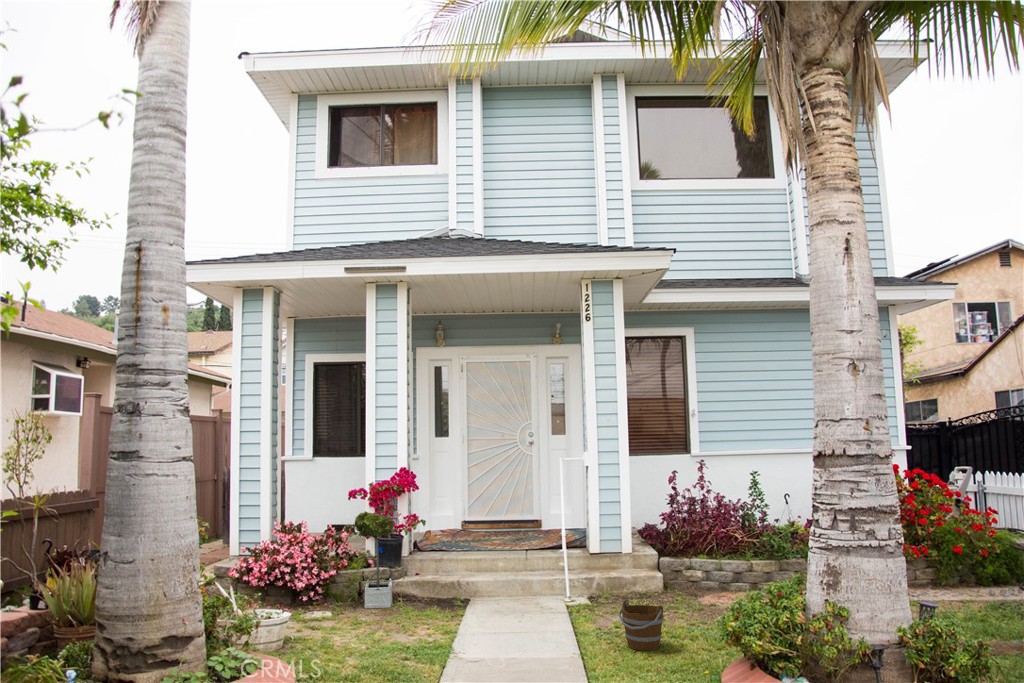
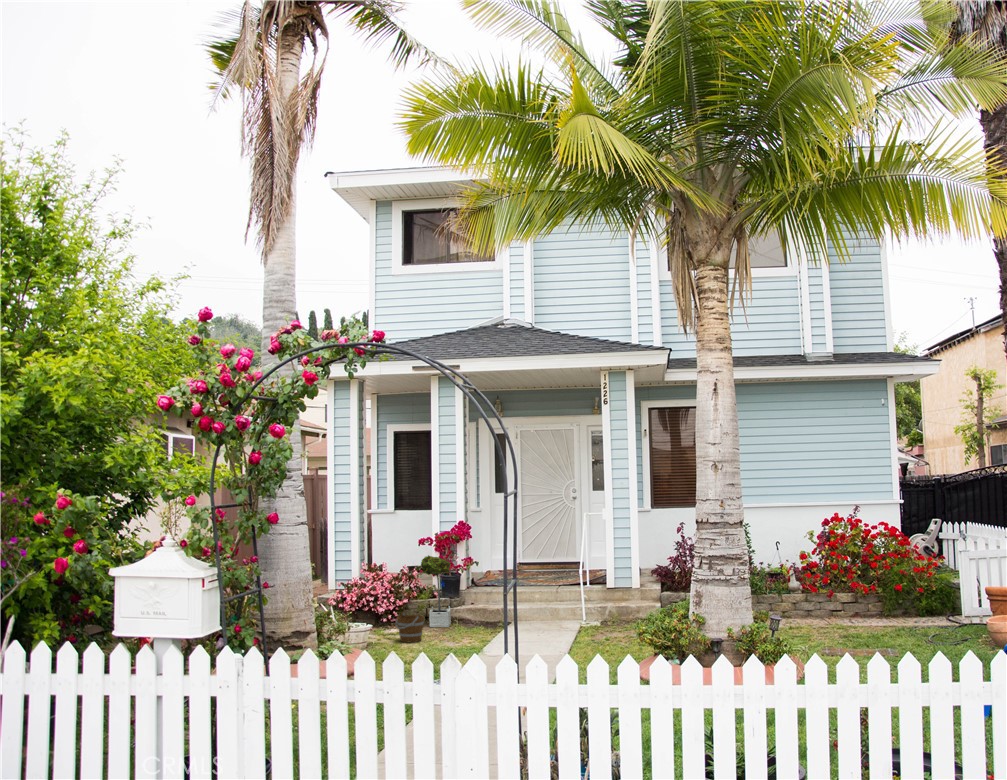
bucket: present [618,600,664,651] -> present [396,612,424,642]

